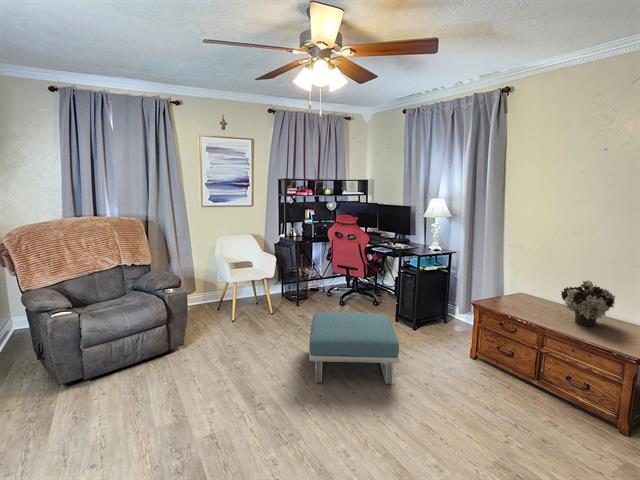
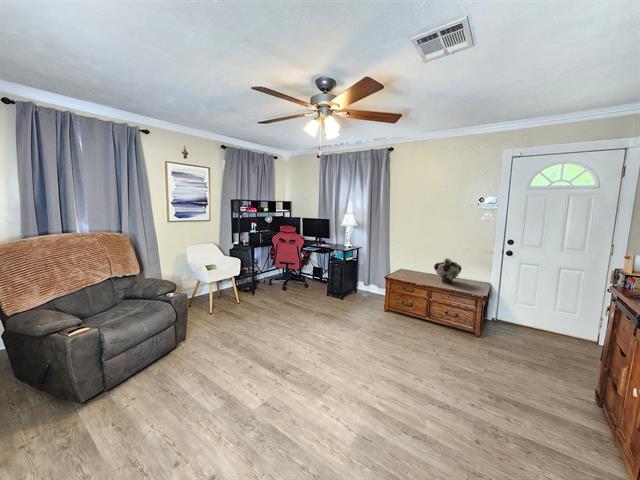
footstool: present [309,312,399,384] -> none [288,292,360,346]

